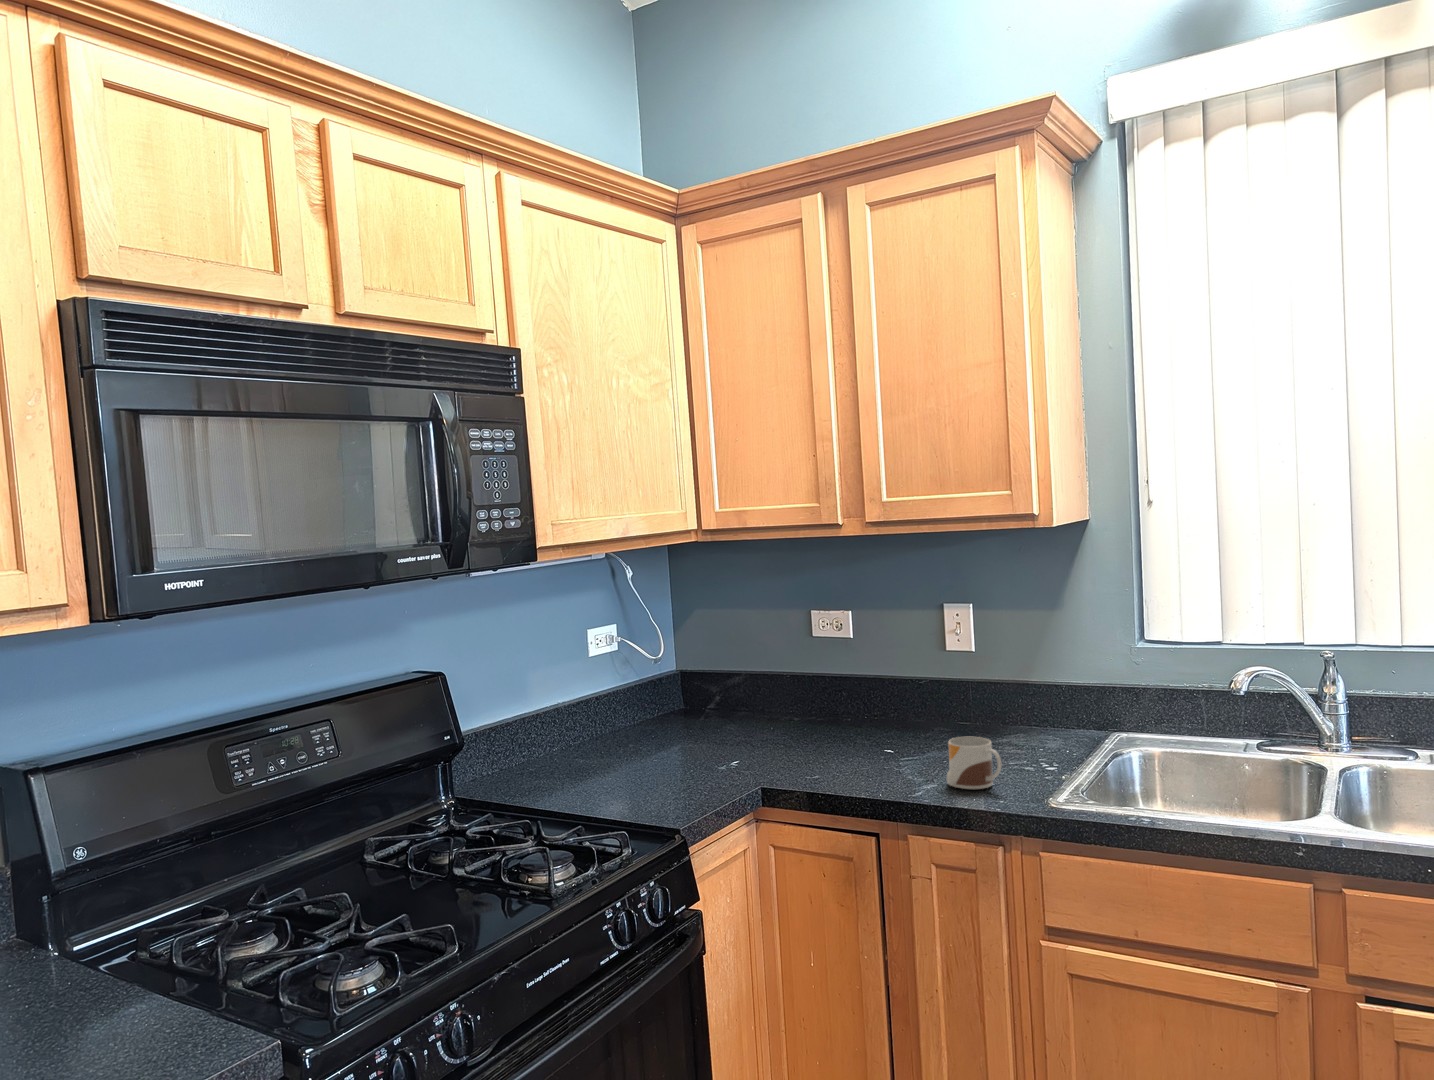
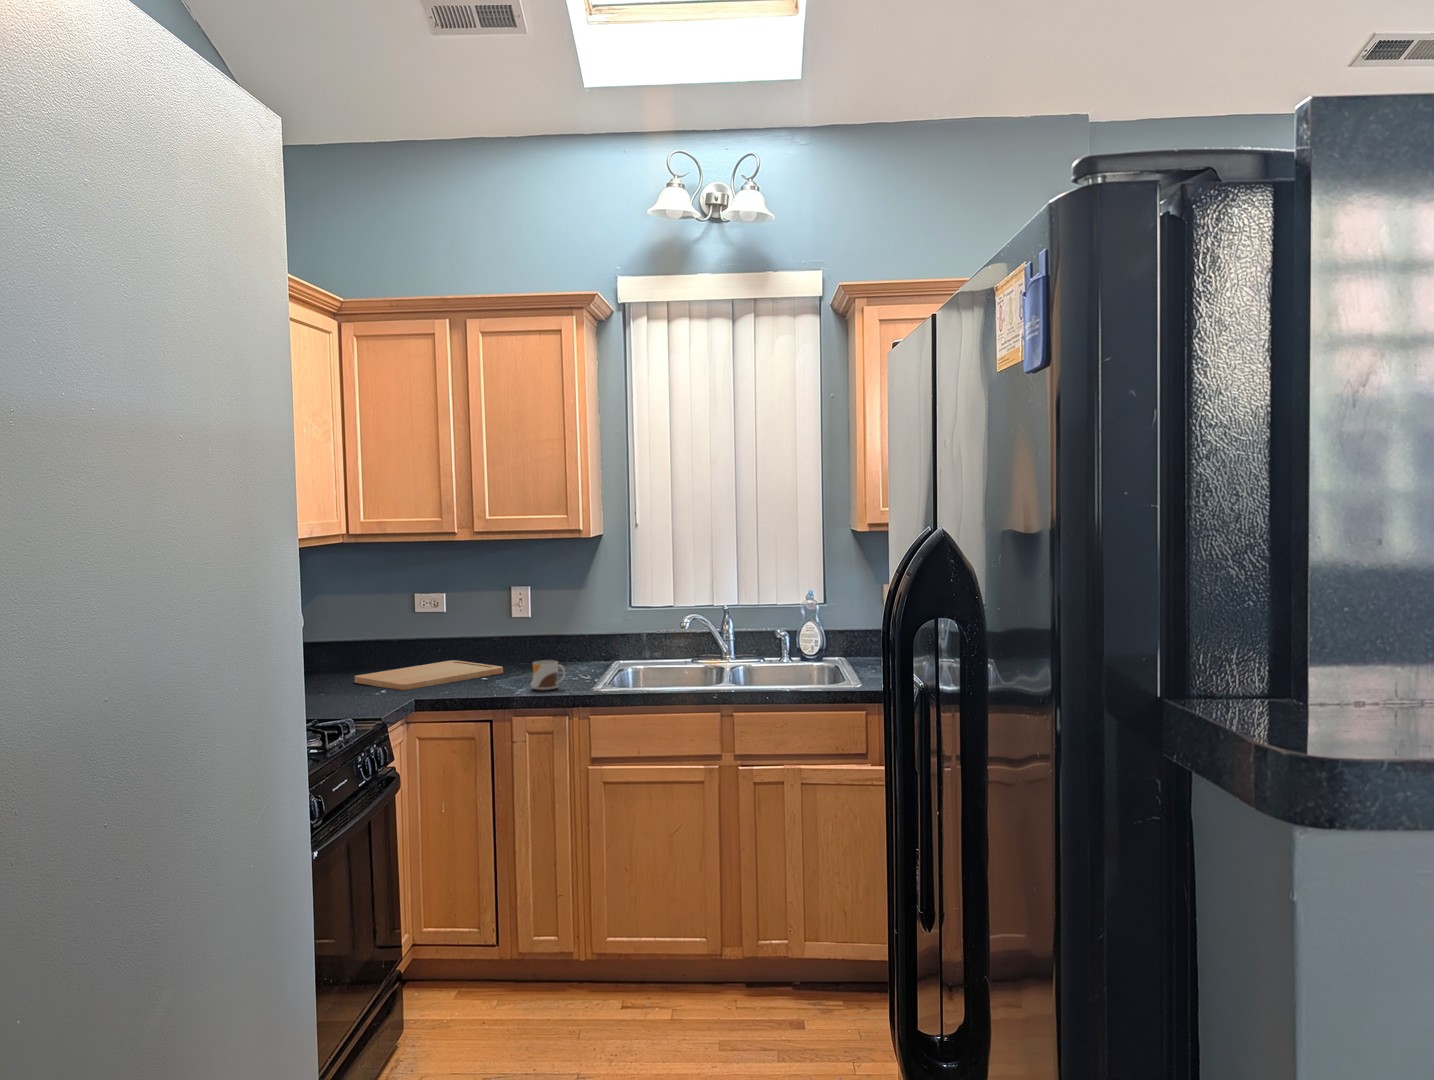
cutting board: none [717,708,928,763] -> present [355,660,503,690]

